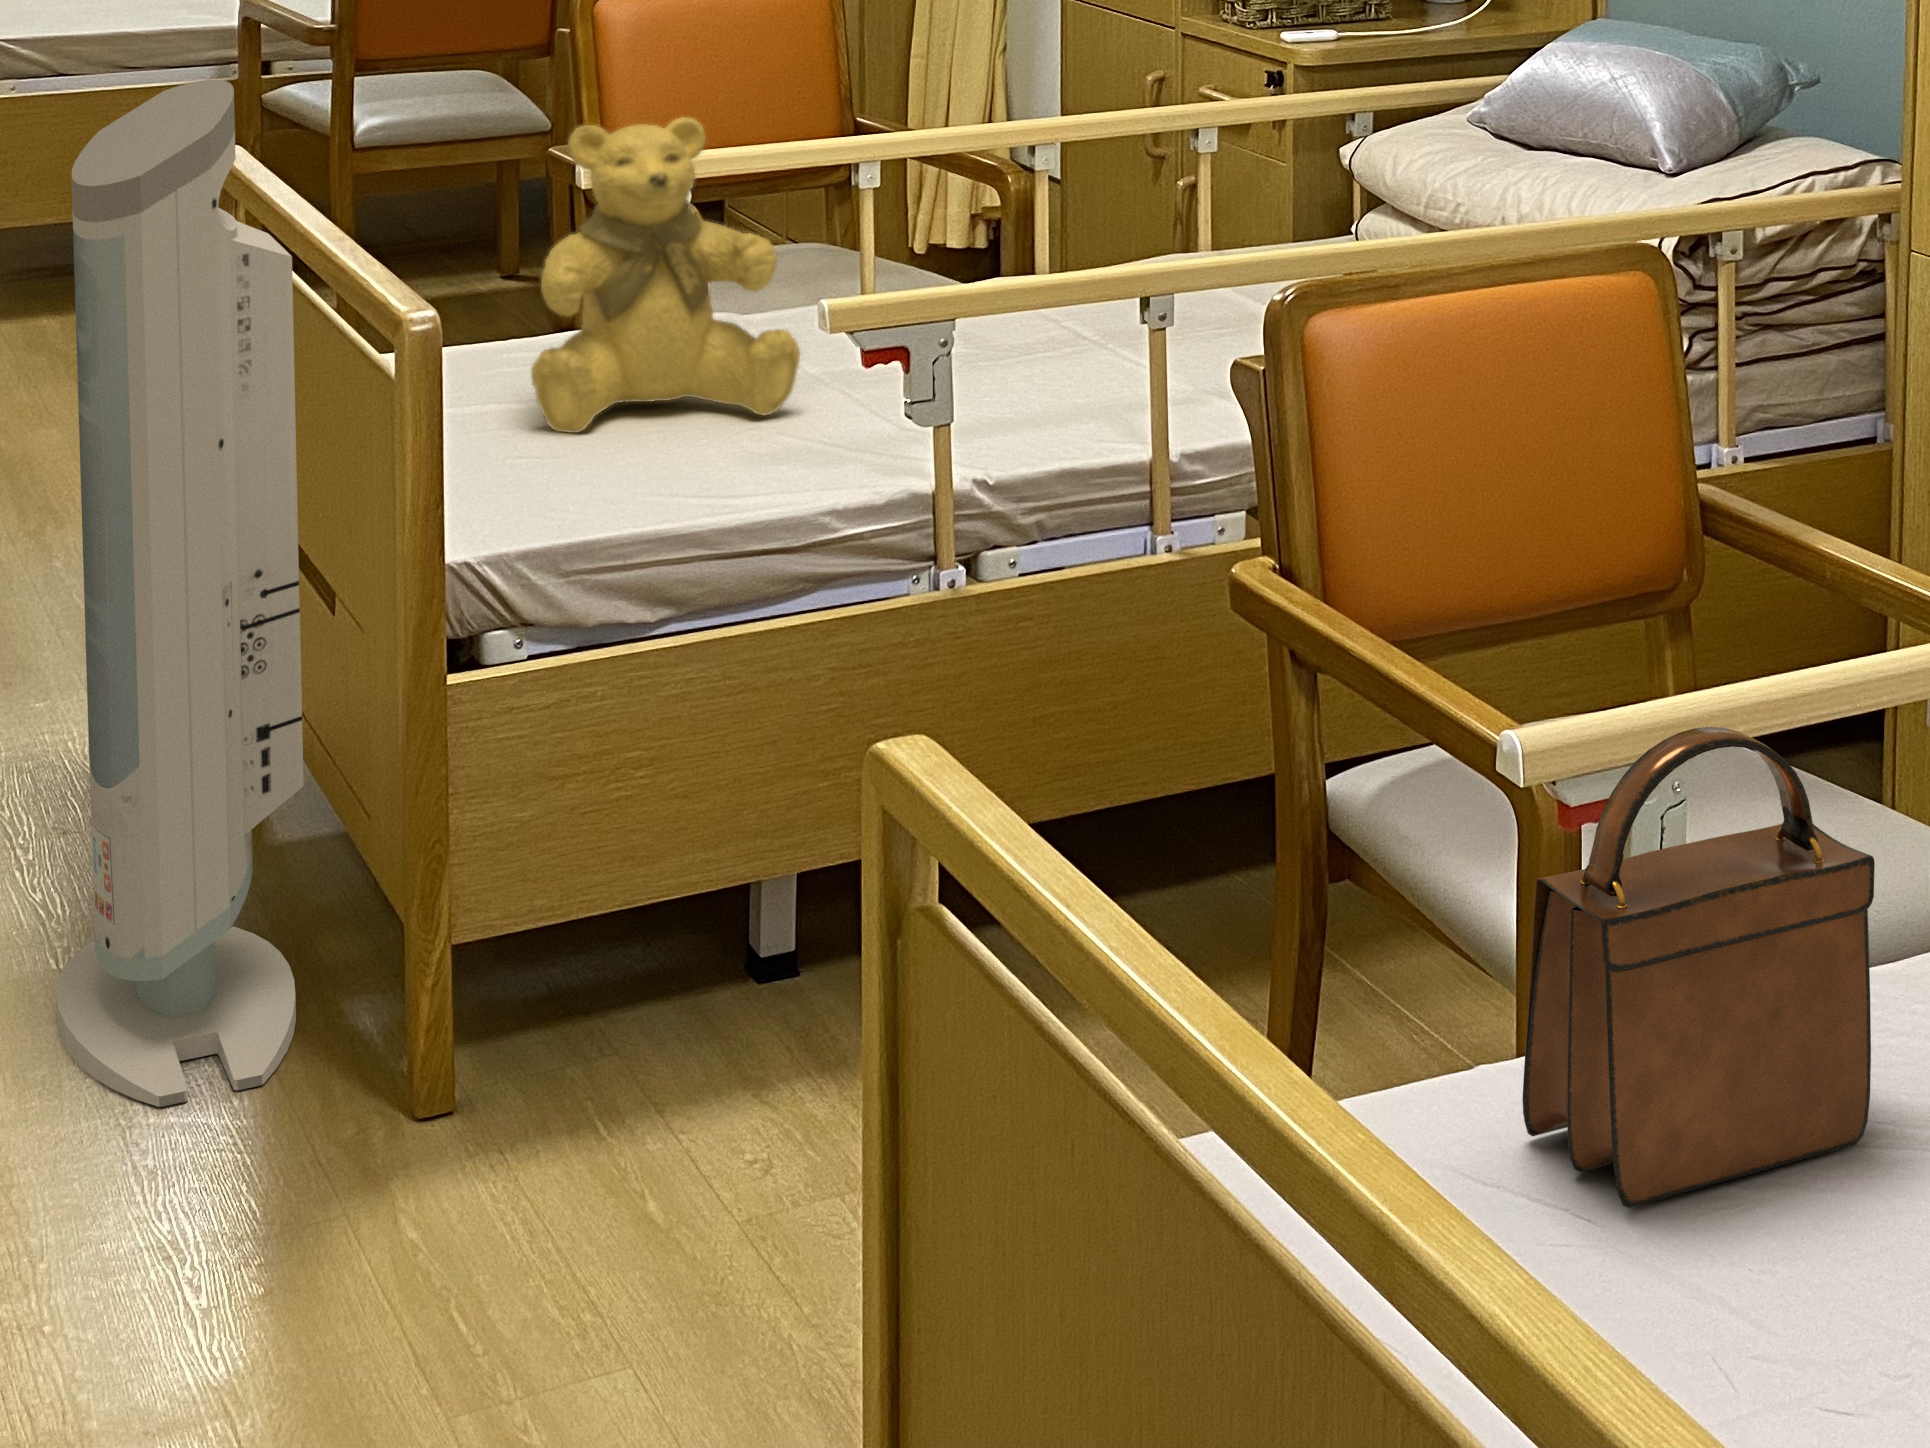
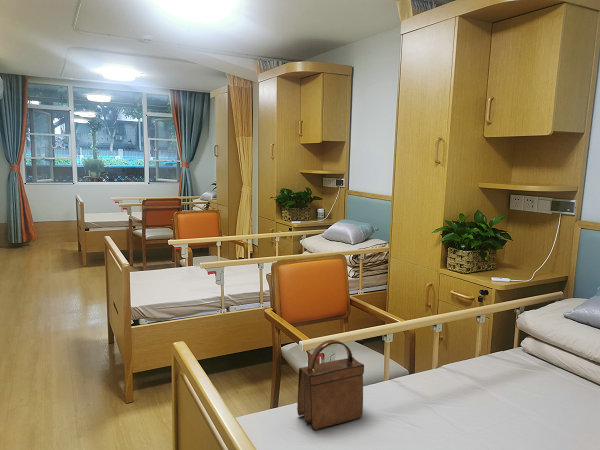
air purifier: present [56,79,304,1107] -> none [67,224,109,401]
teddy bear: present [531,117,800,433] -> none [154,232,201,286]

